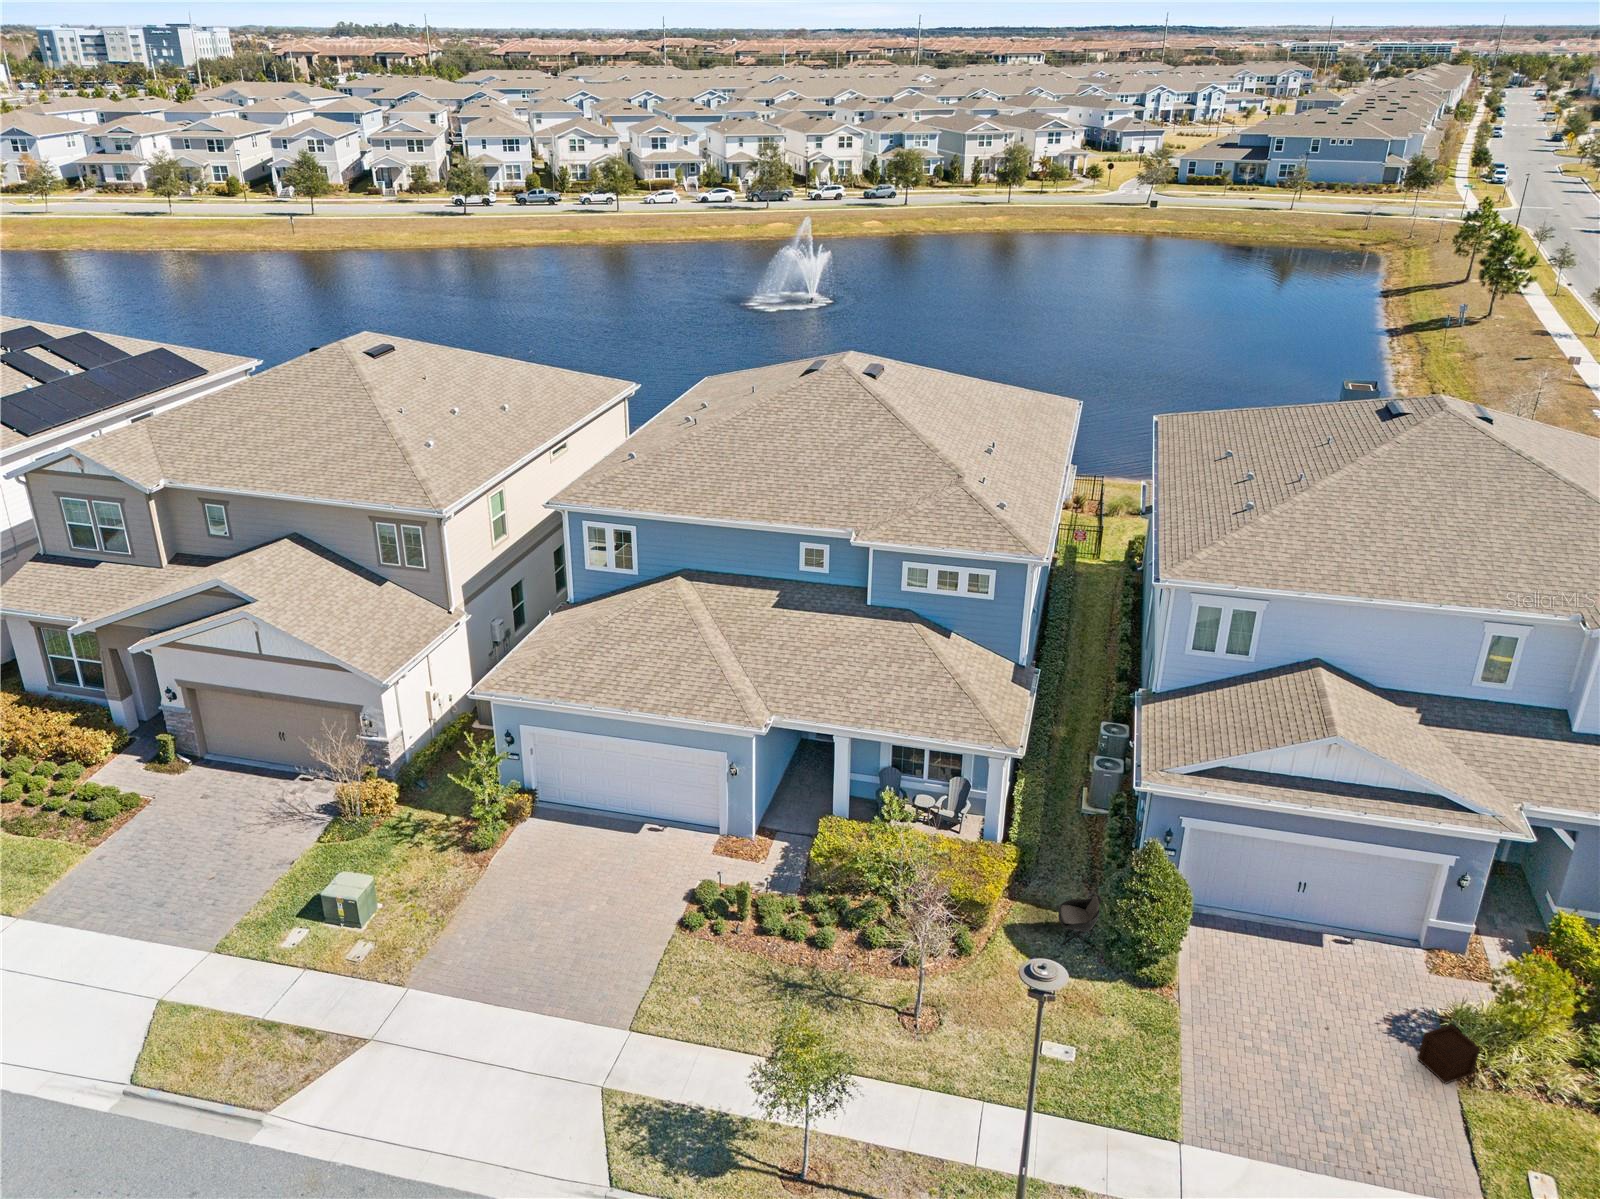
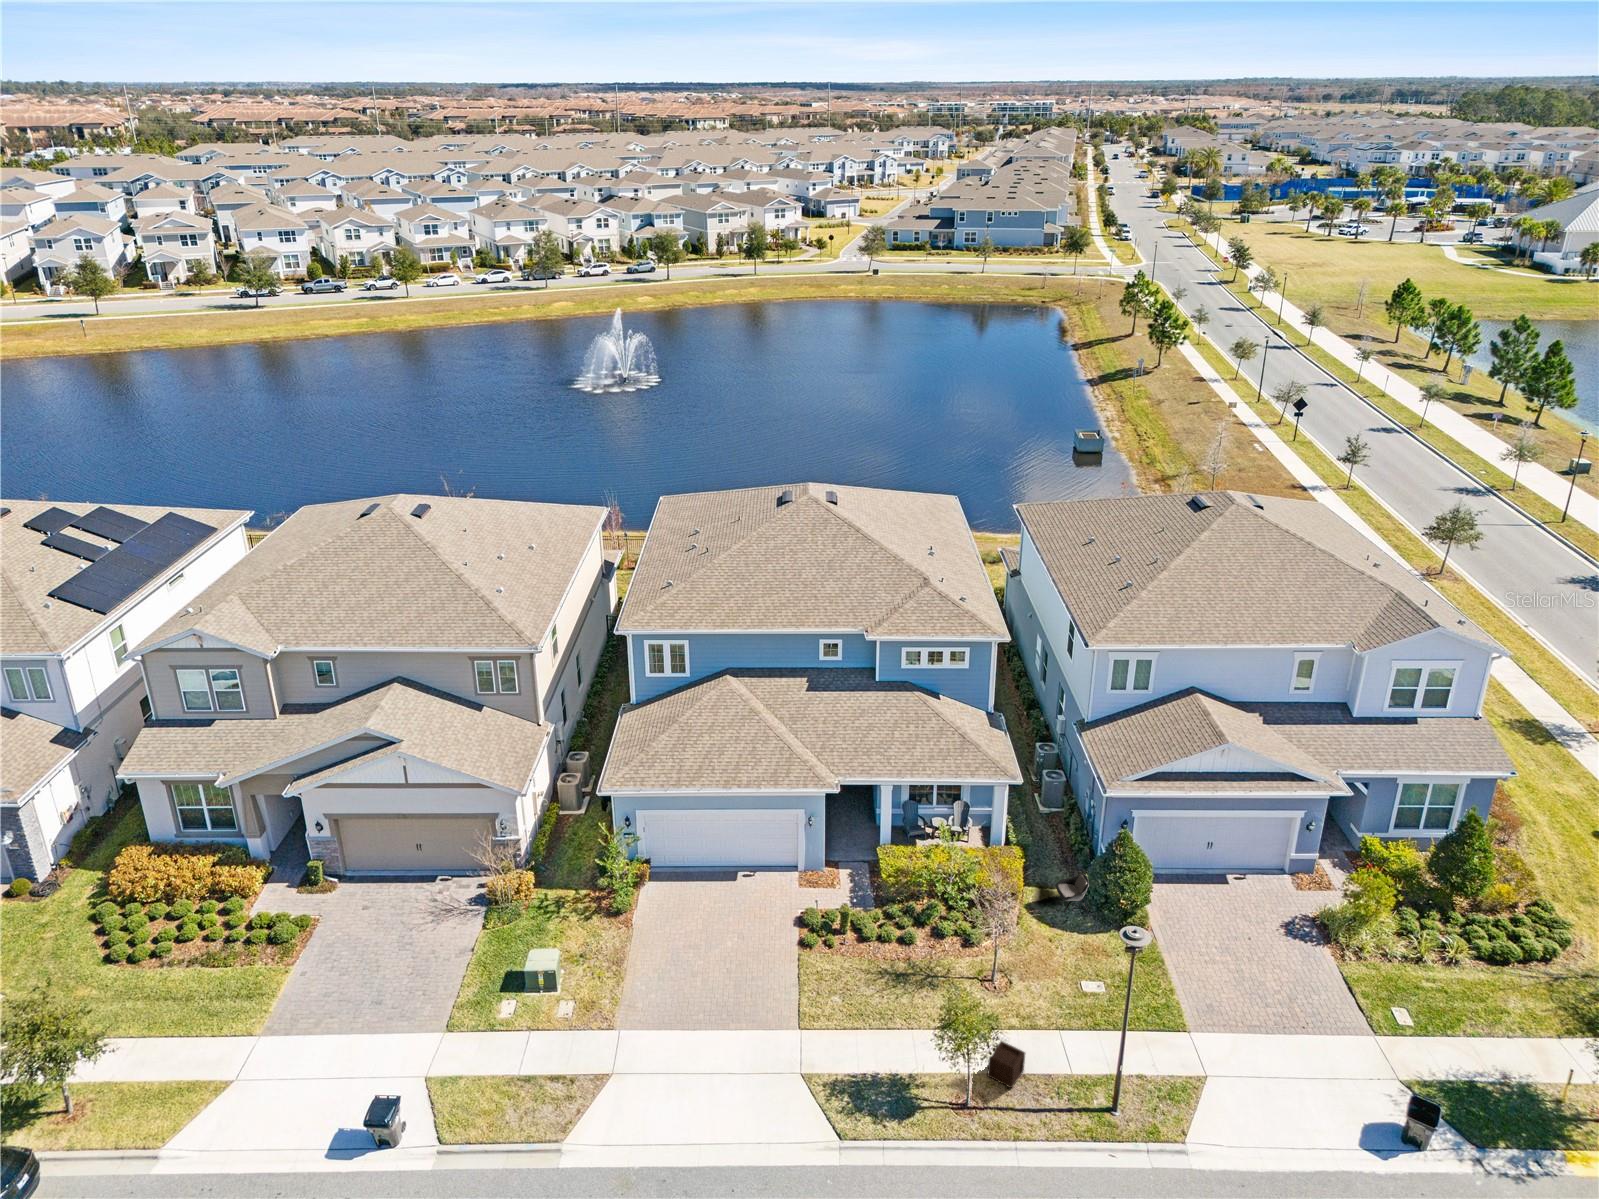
wooden crate: present [1417,1025,1480,1084] -> present [987,1041,1025,1088]

